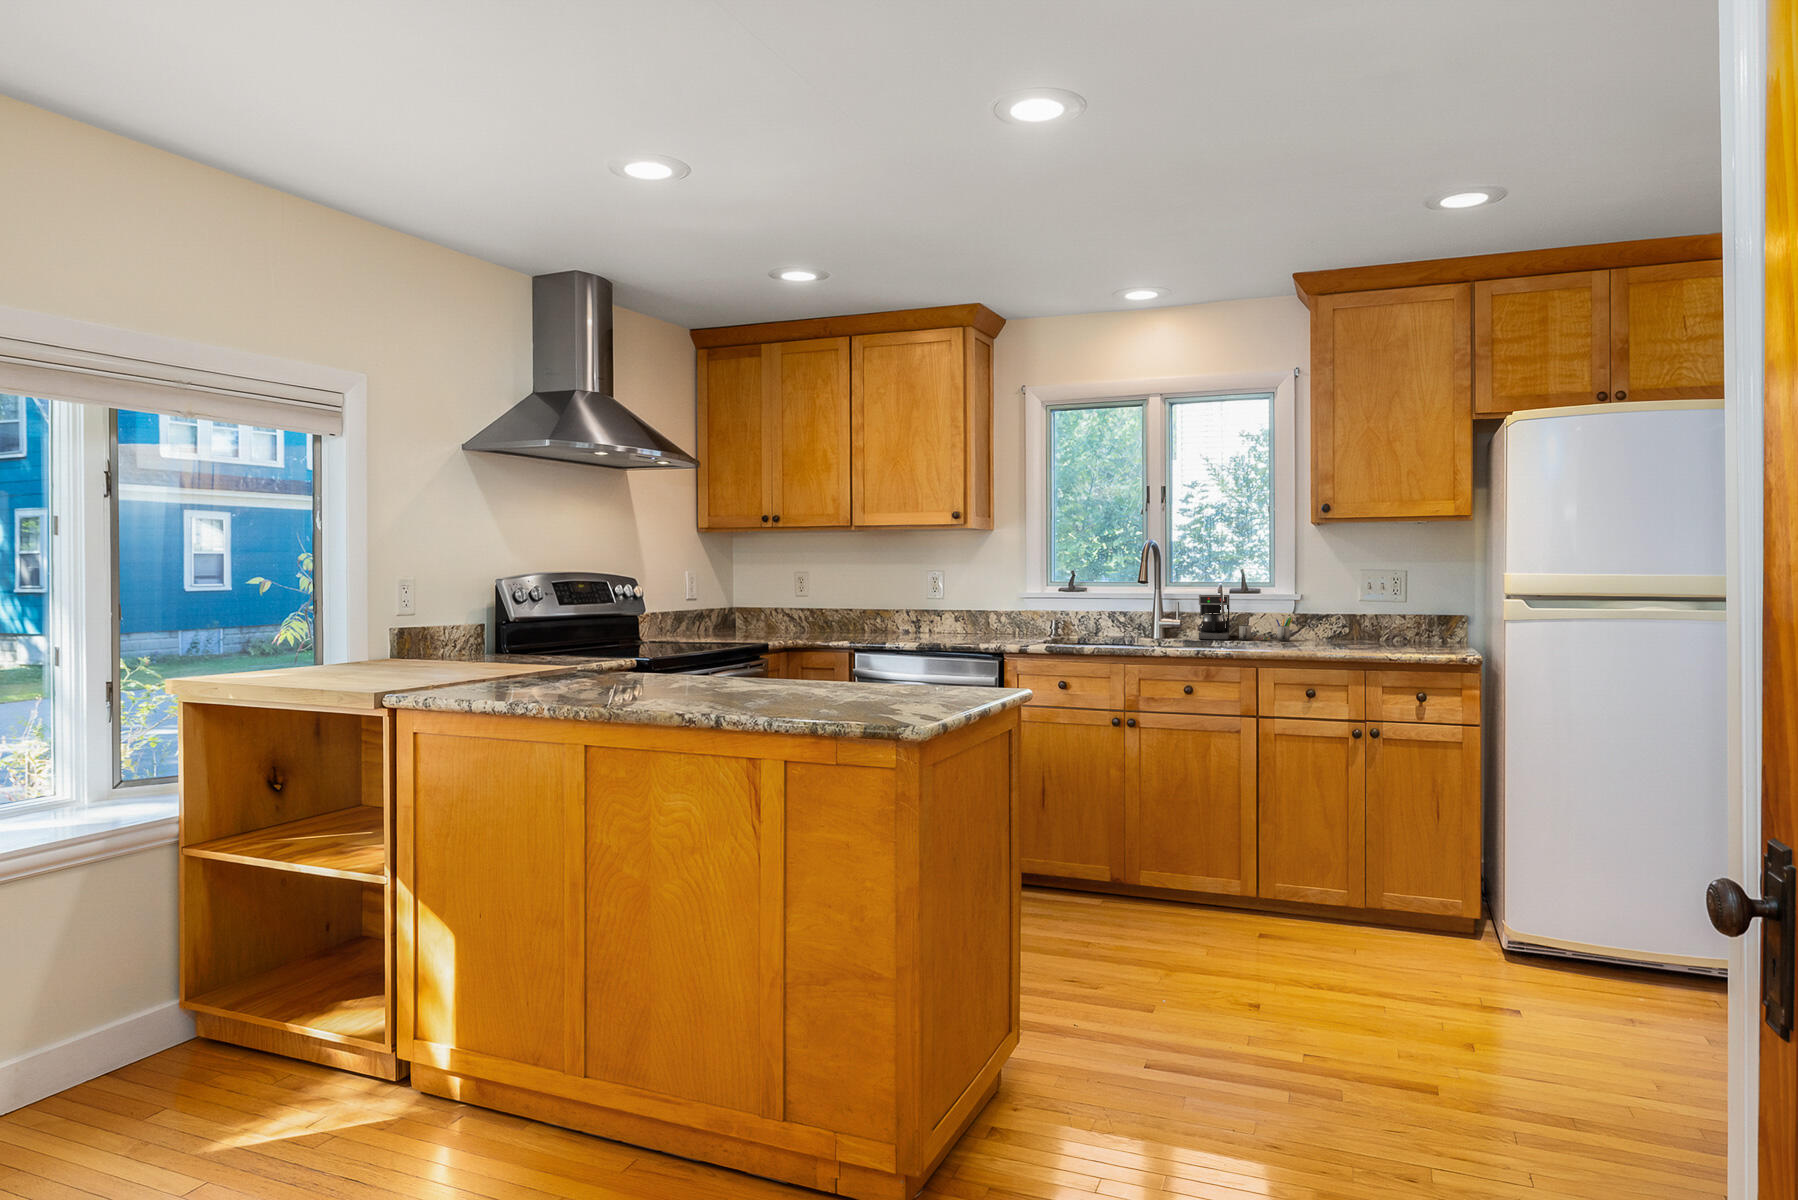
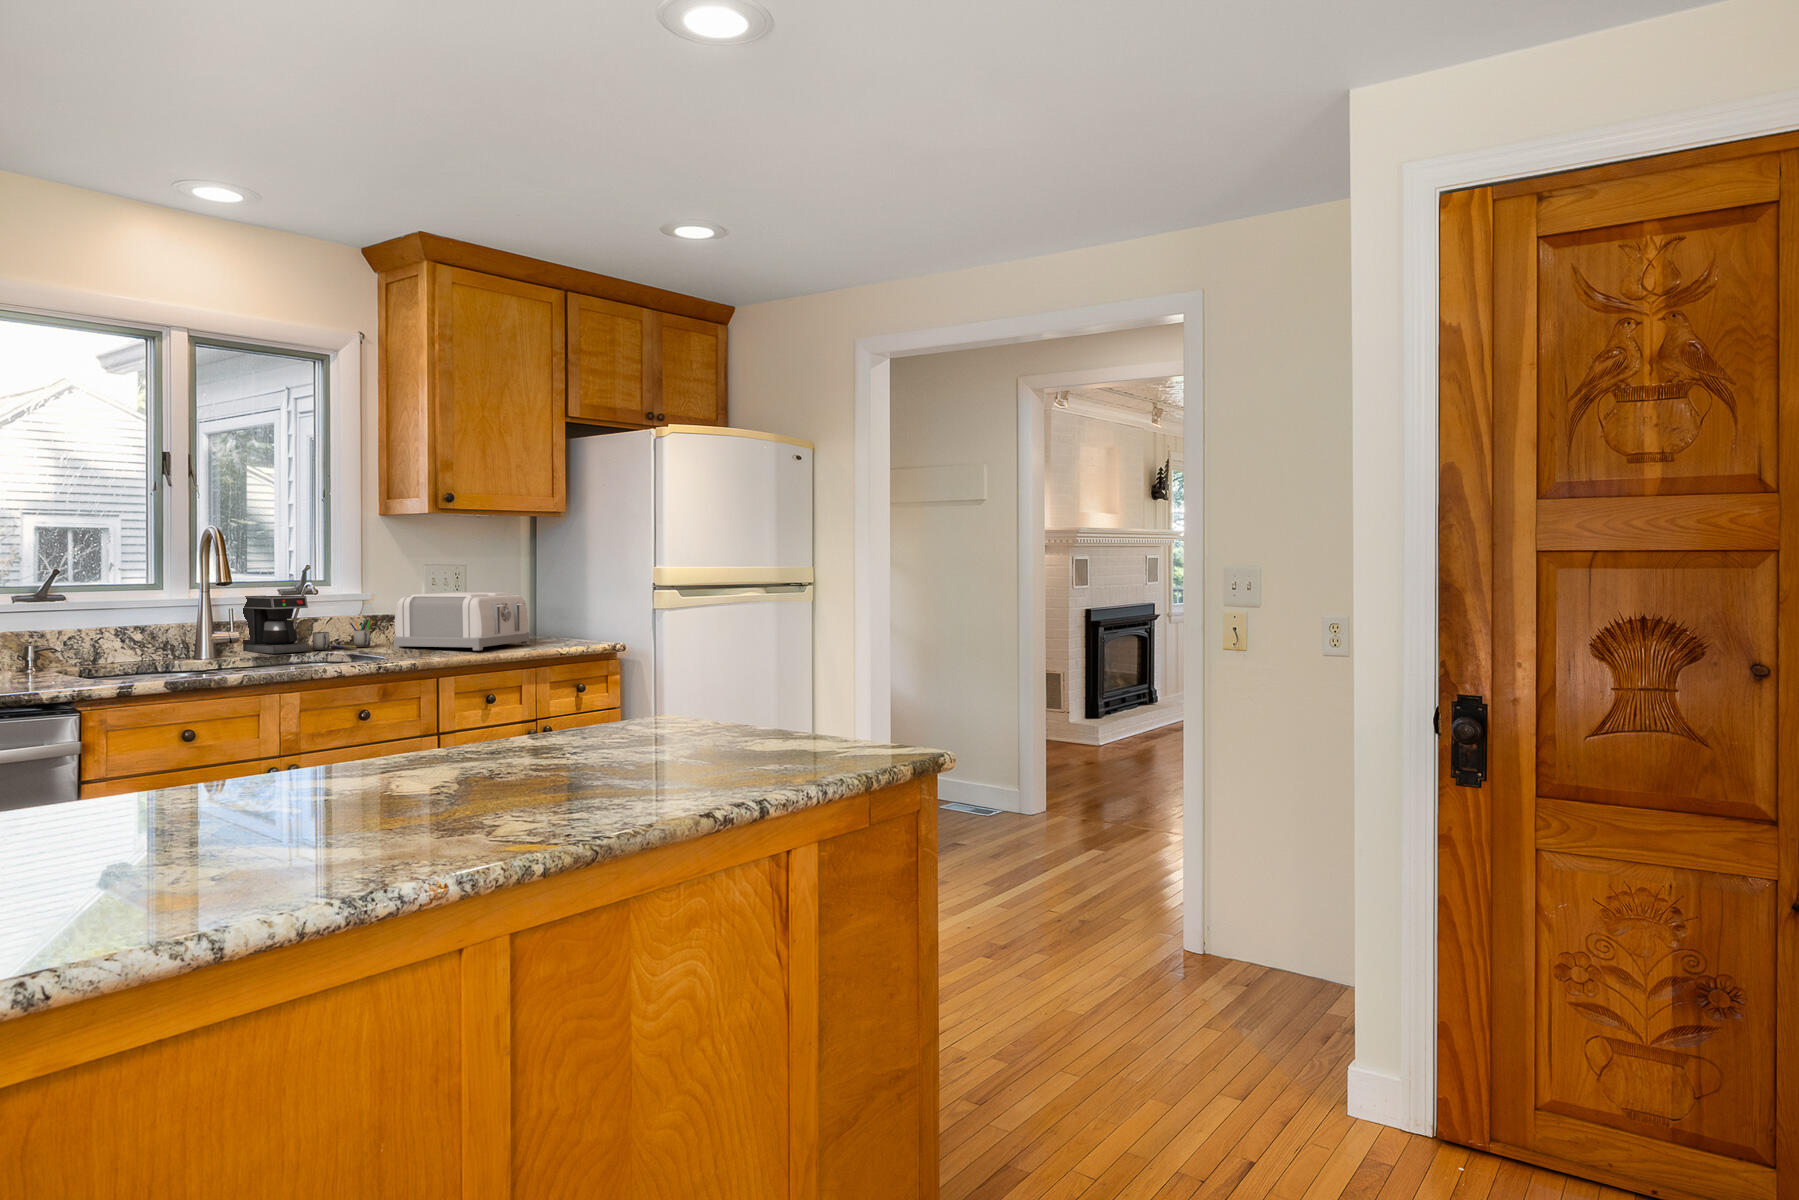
toaster: none [1303,597,1422,650] -> present [394,592,529,650]

